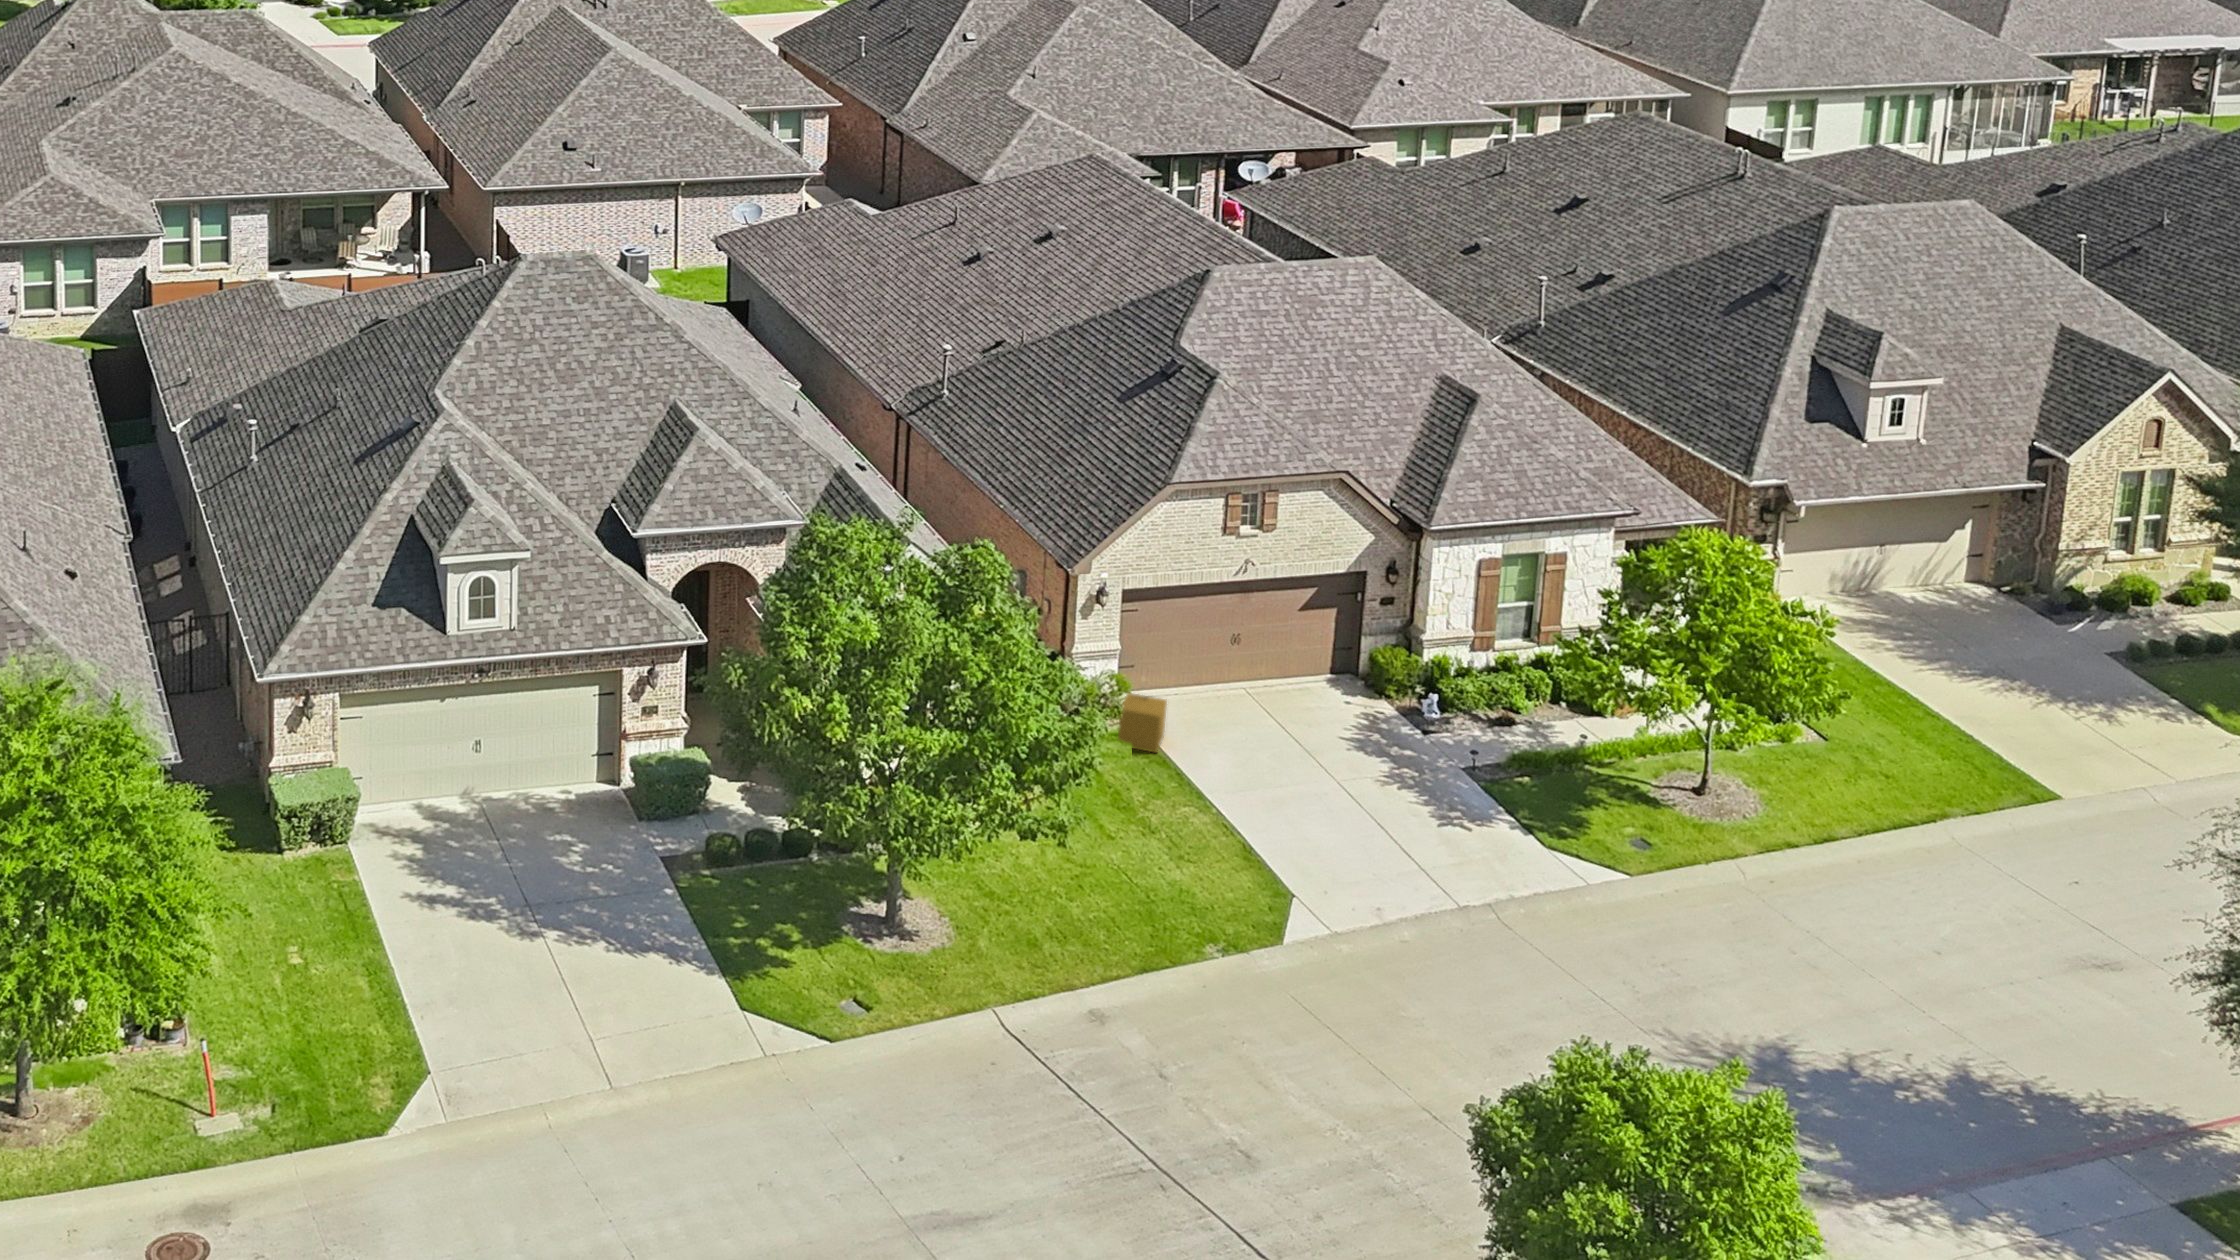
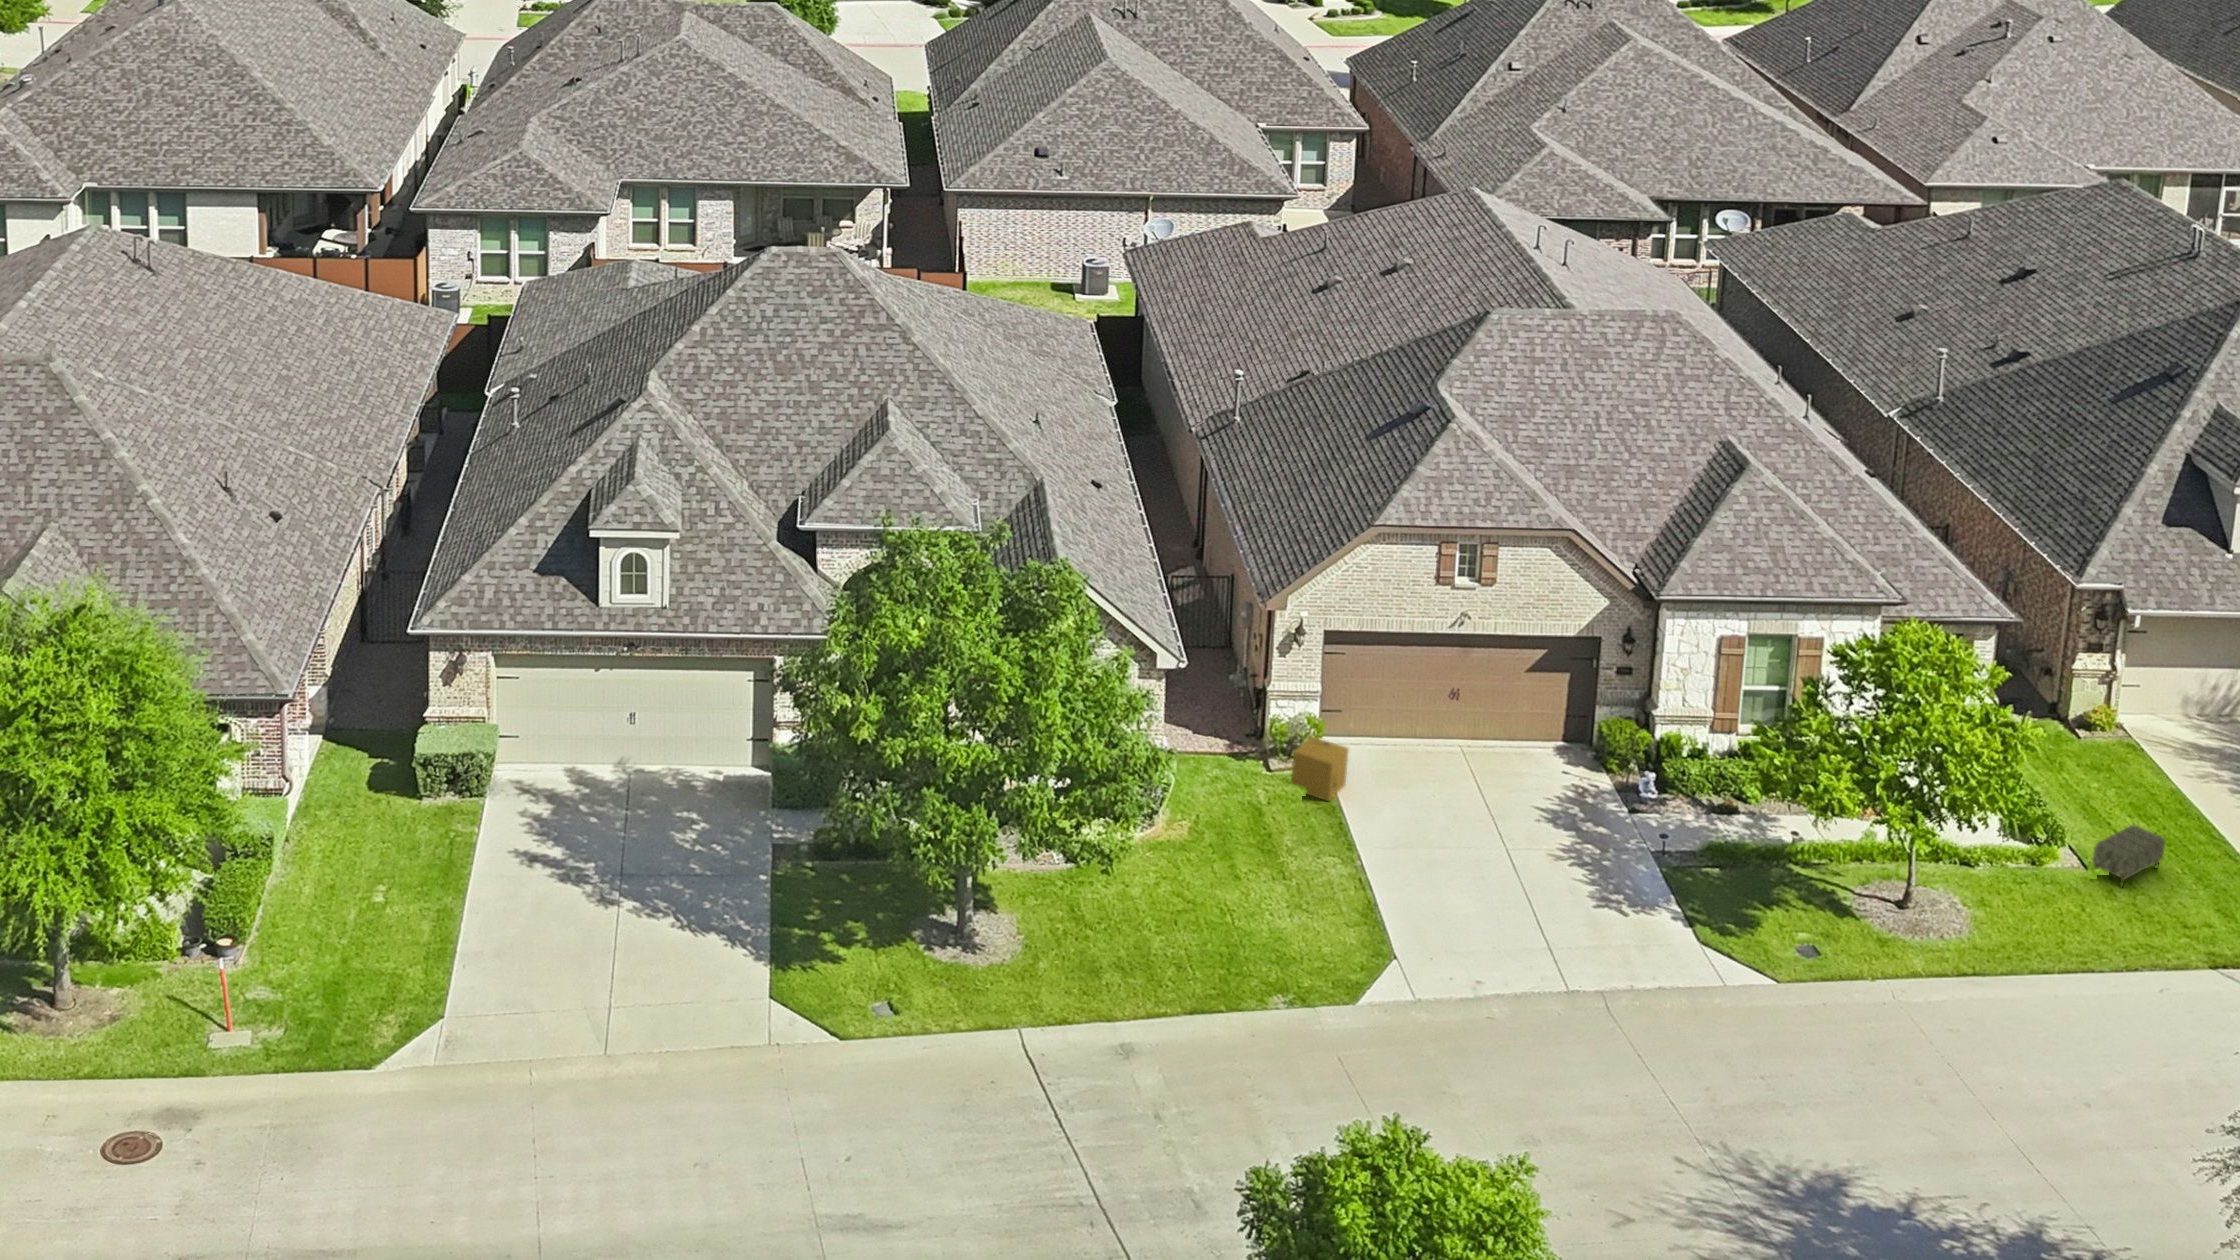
bench: none [1827,695,1882,753] -> present [2092,825,2165,887]

